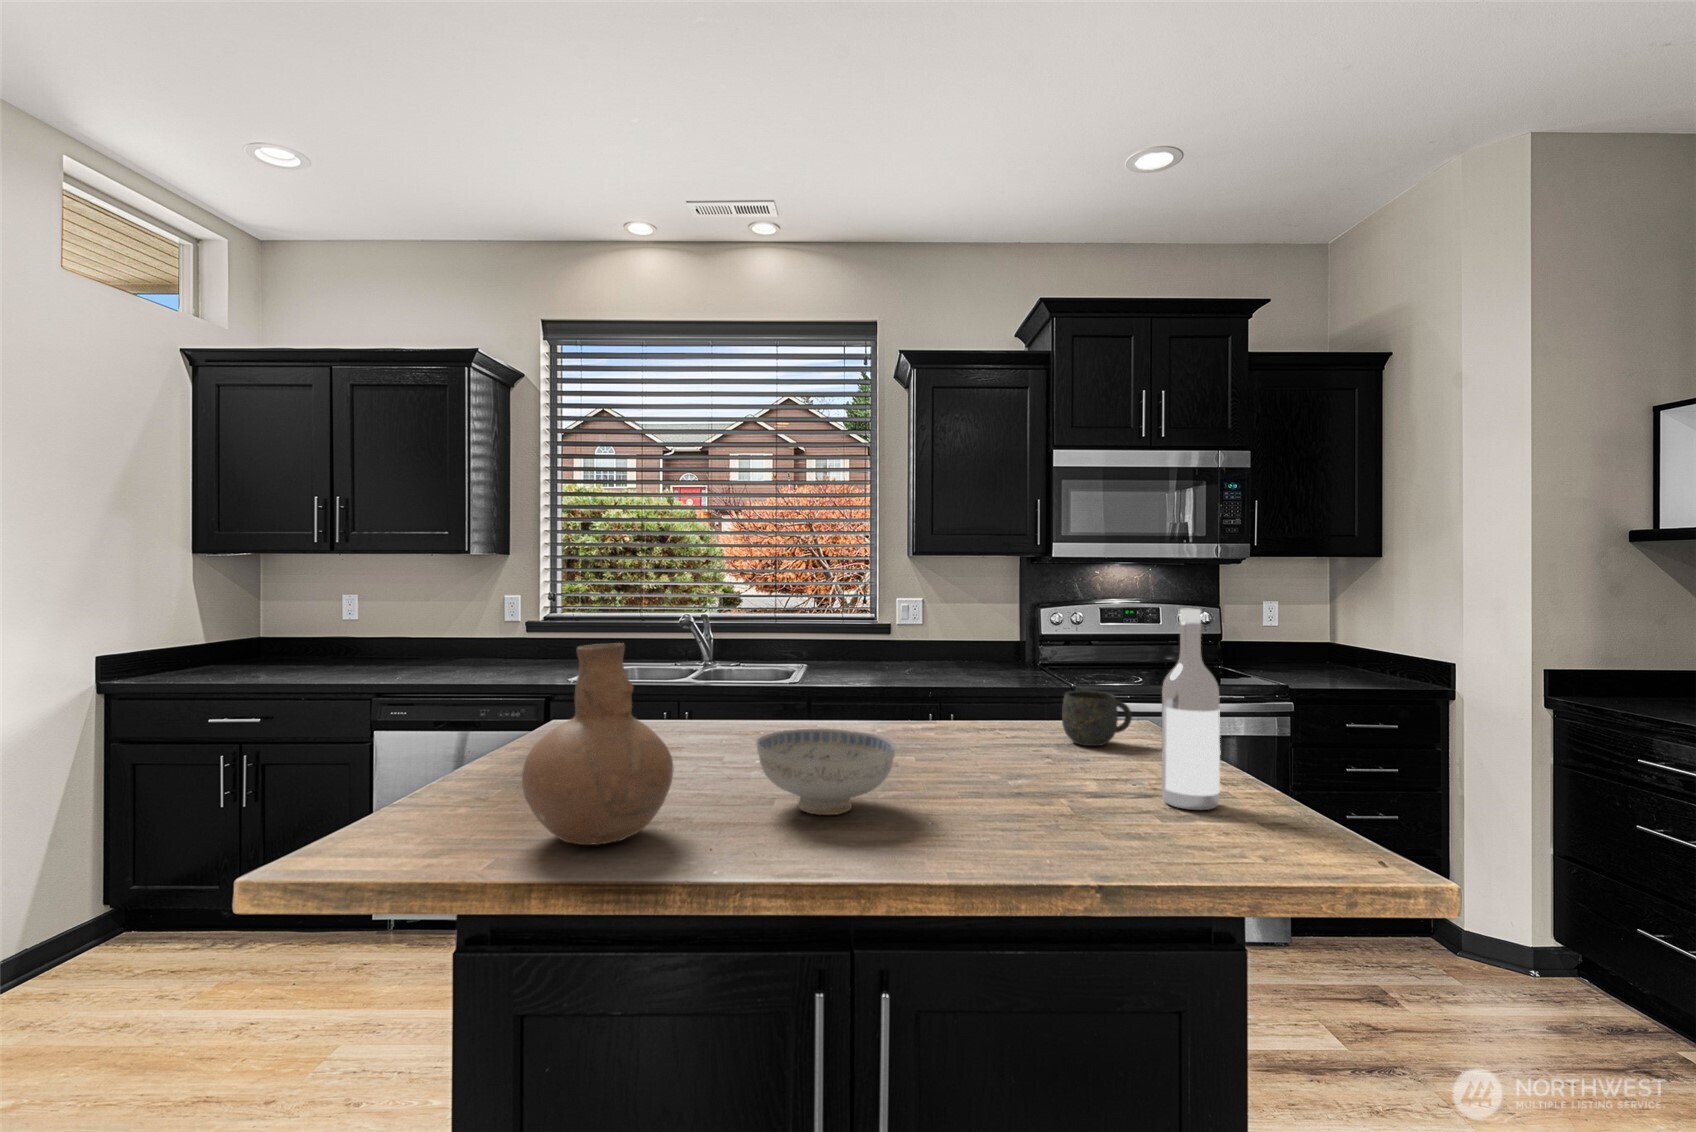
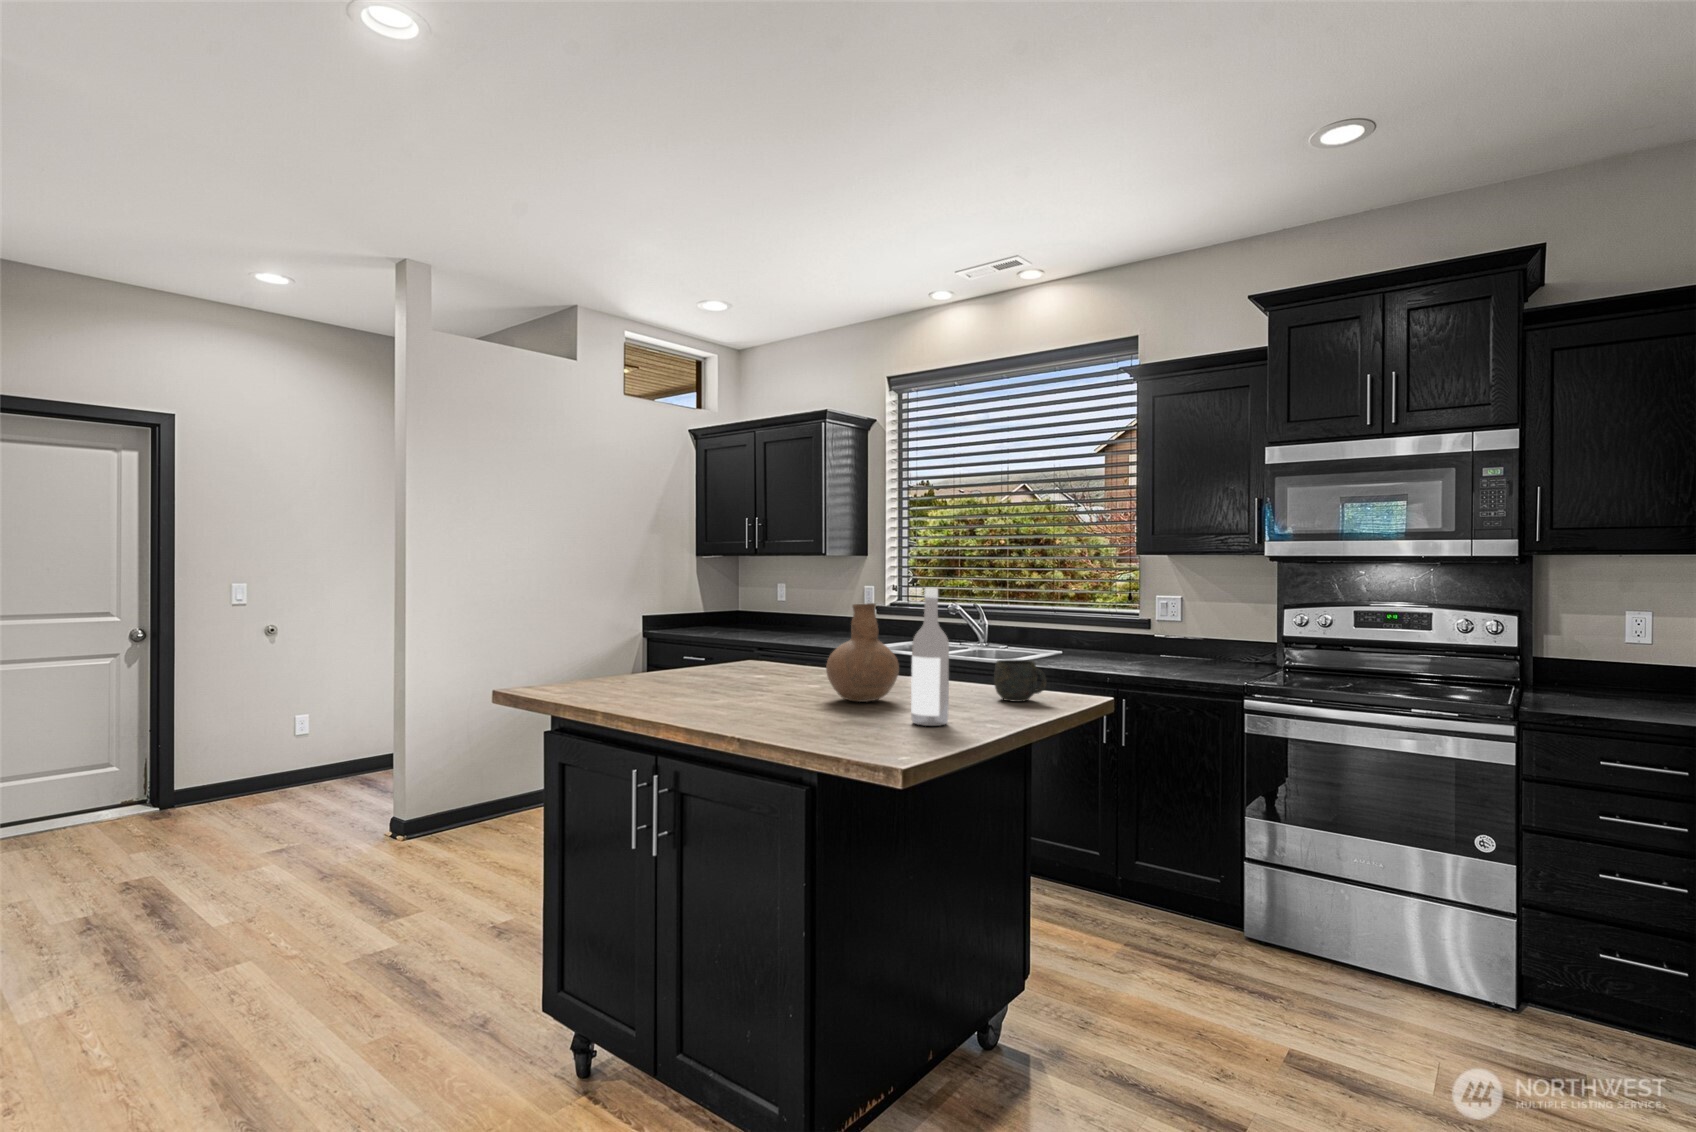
vase: present [522,643,674,845] -> present [826,603,899,702]
ceramic bowl: present [756,729,895,815] -> none [698,655,778,699]

